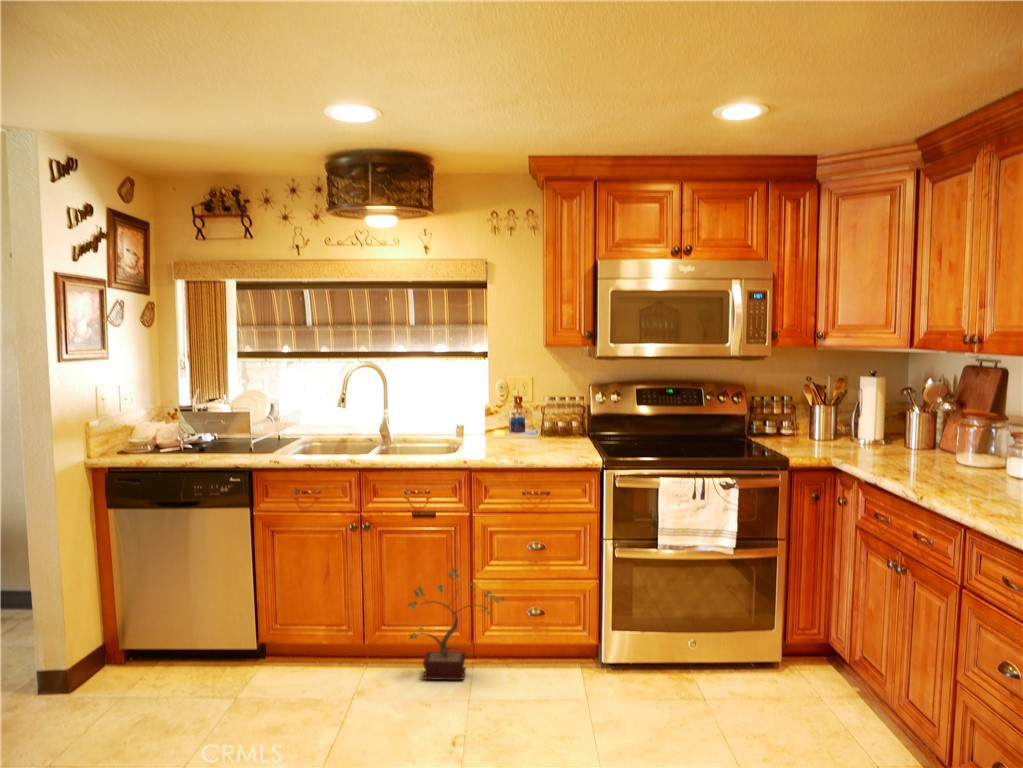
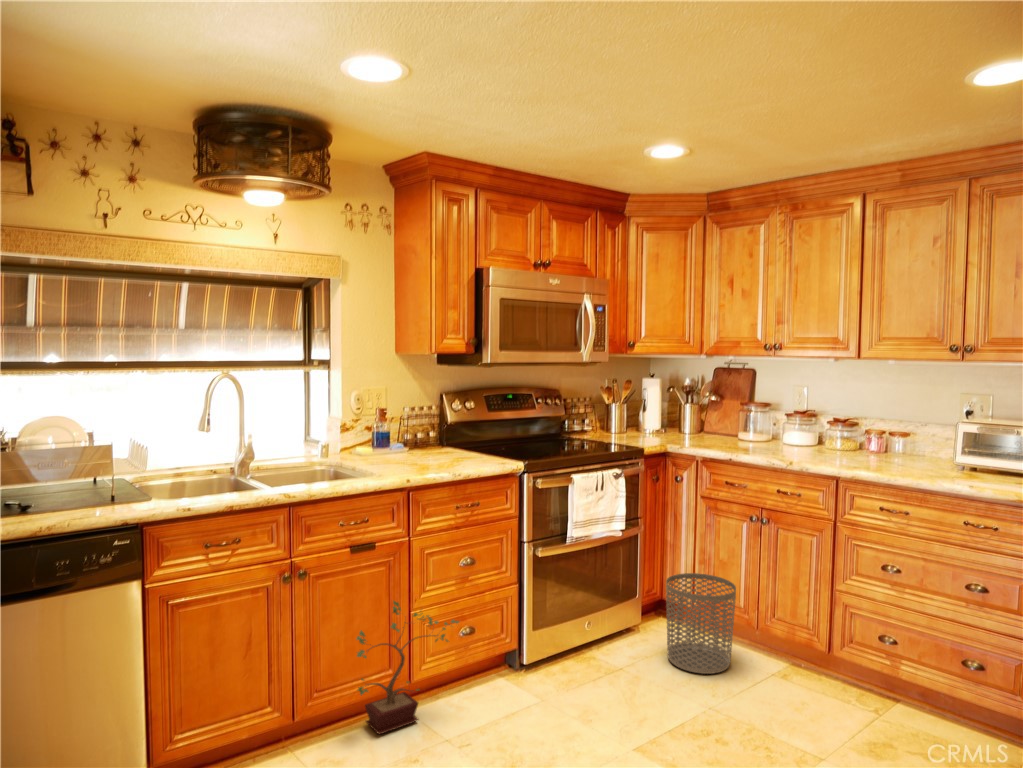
waste bin: none [759,613,847,739] -> present [666,573,736,674]

